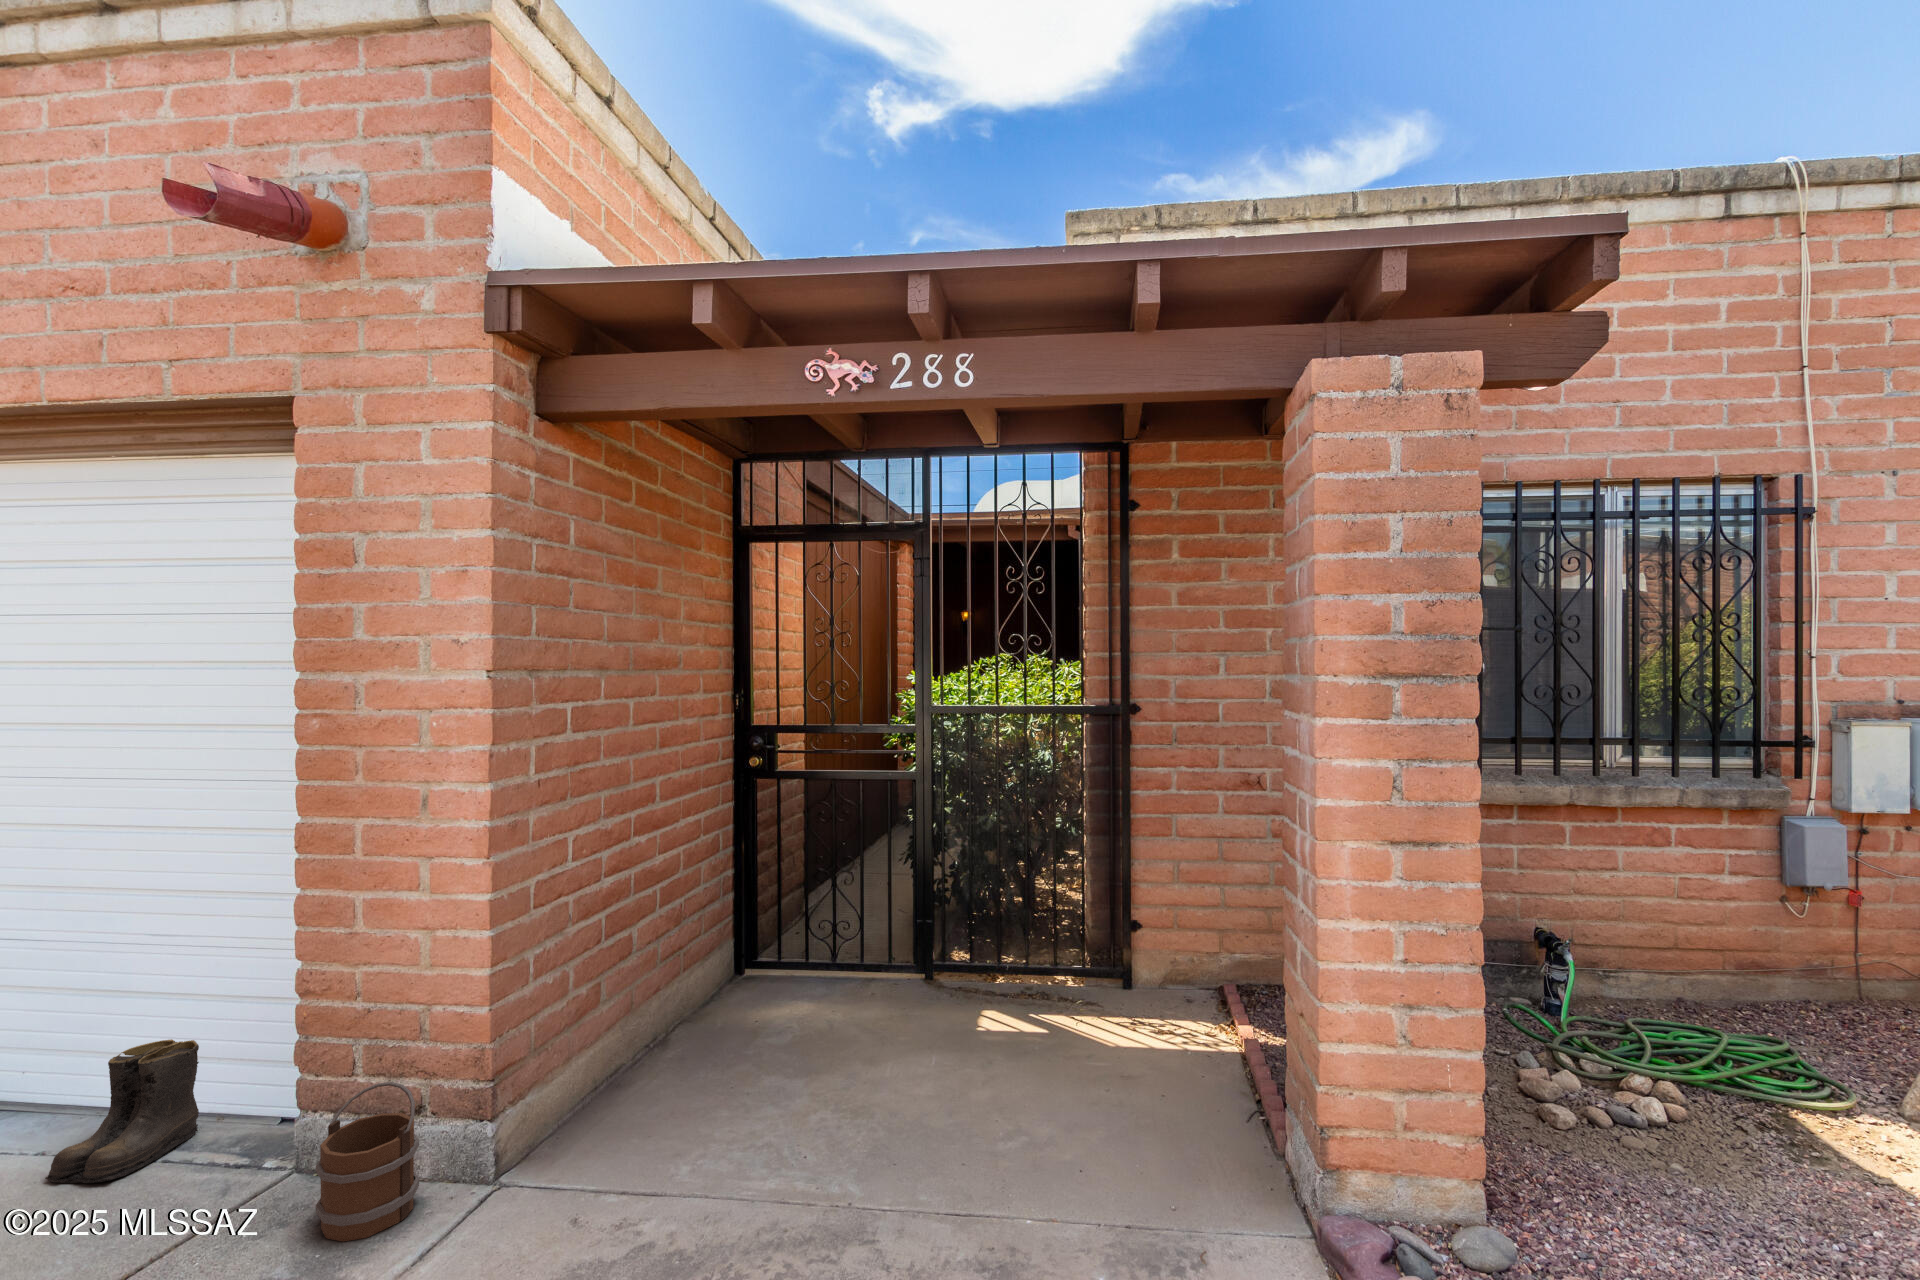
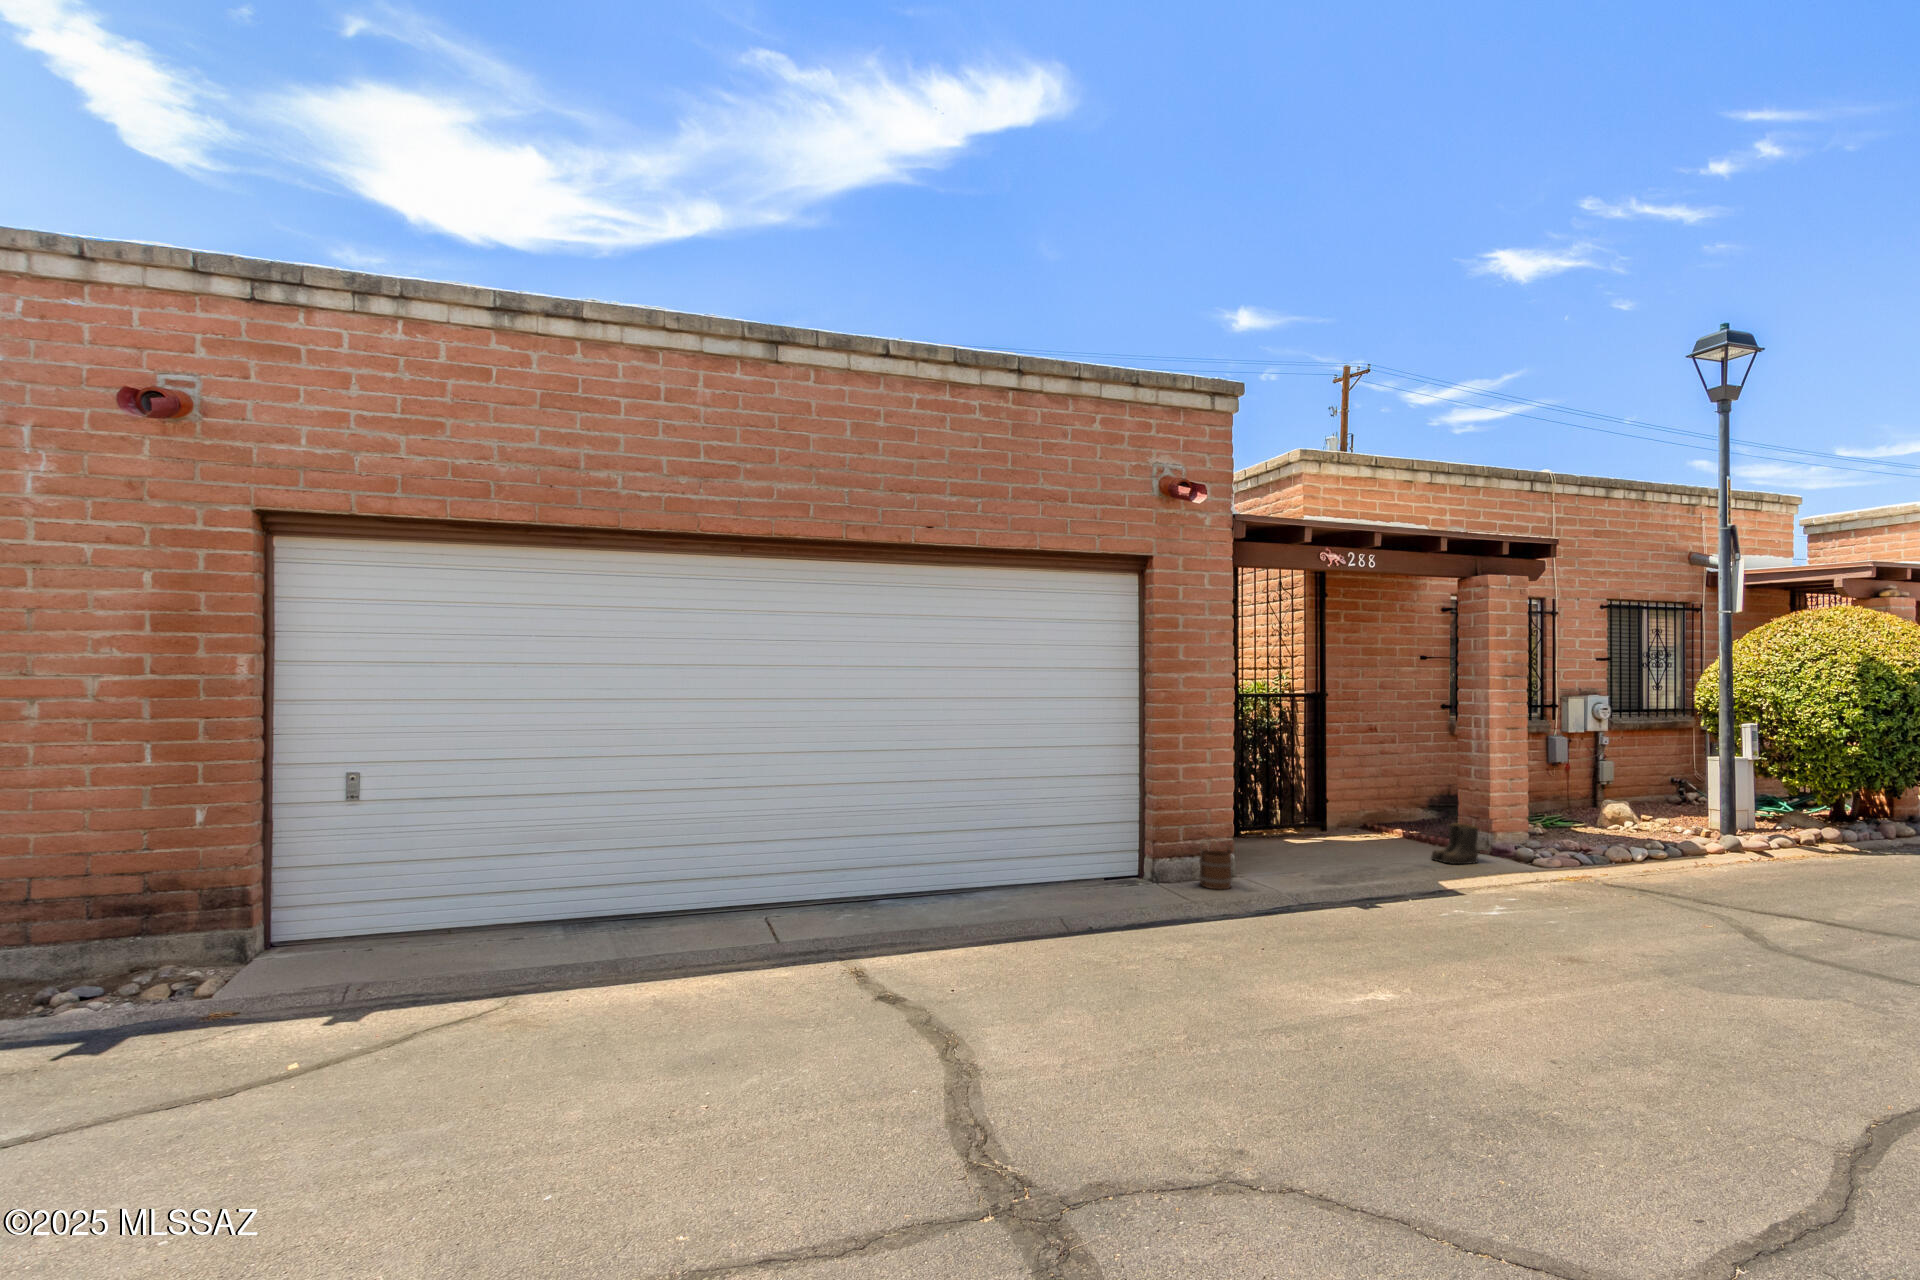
boots: present [45,1039,199,1183] -> present [1431,823,1478,864]

